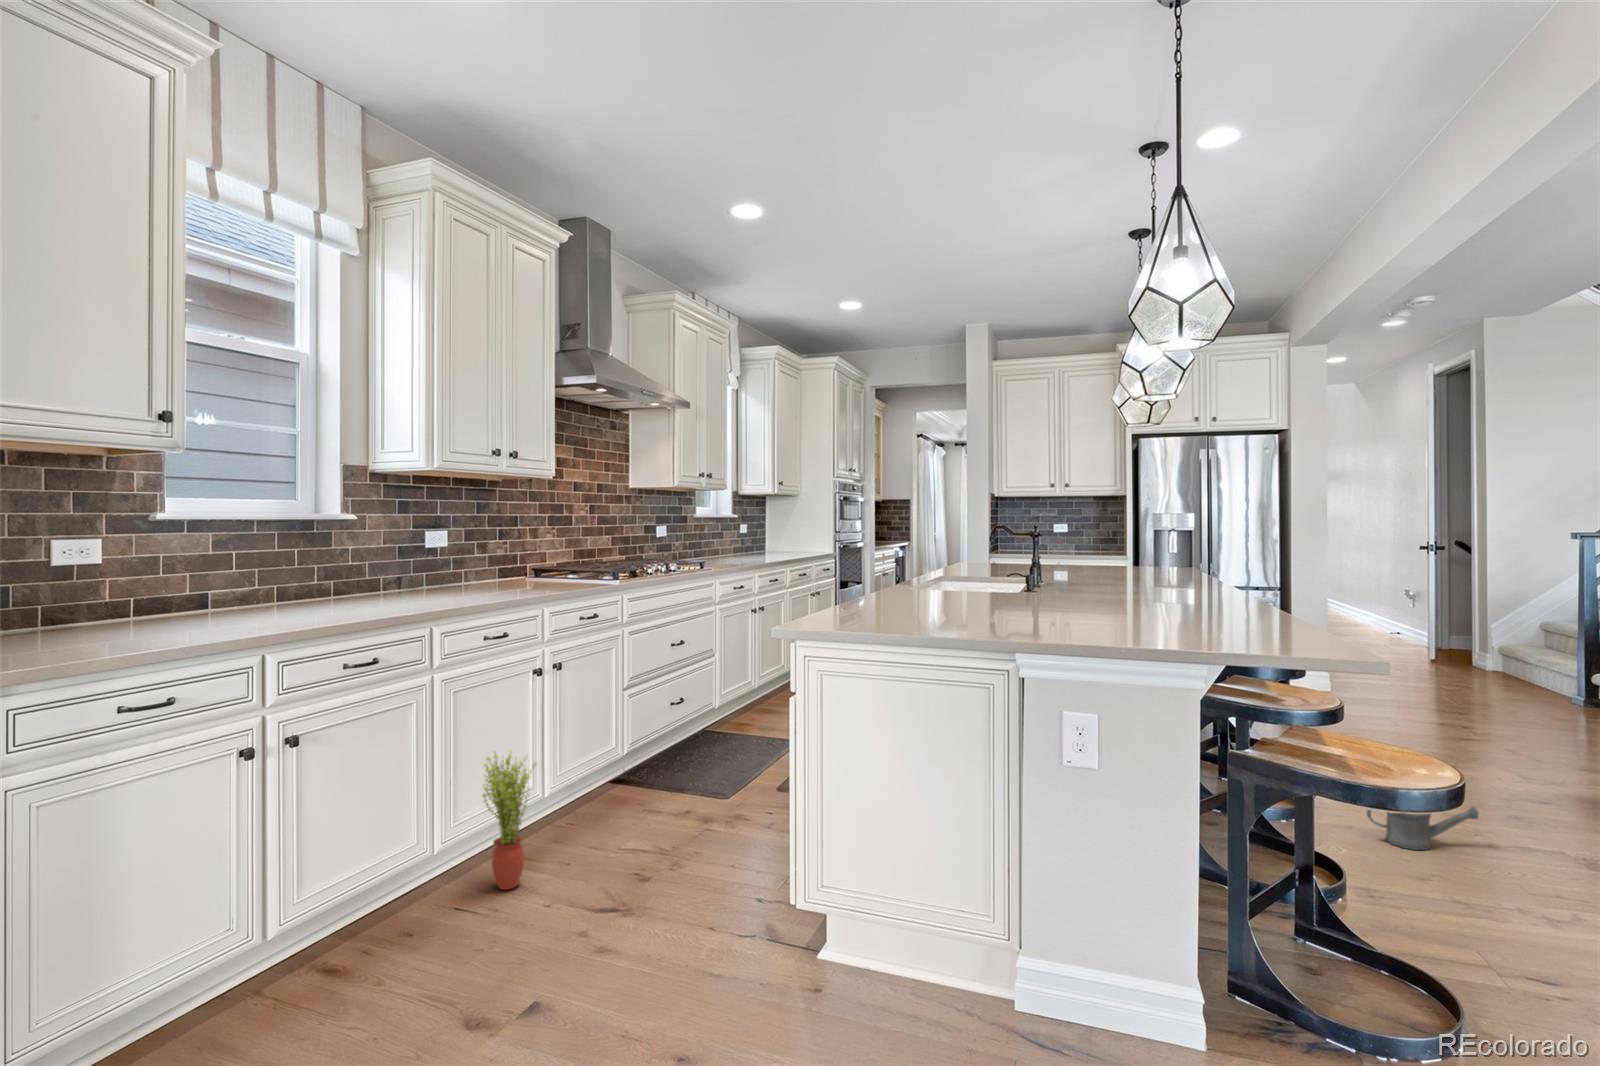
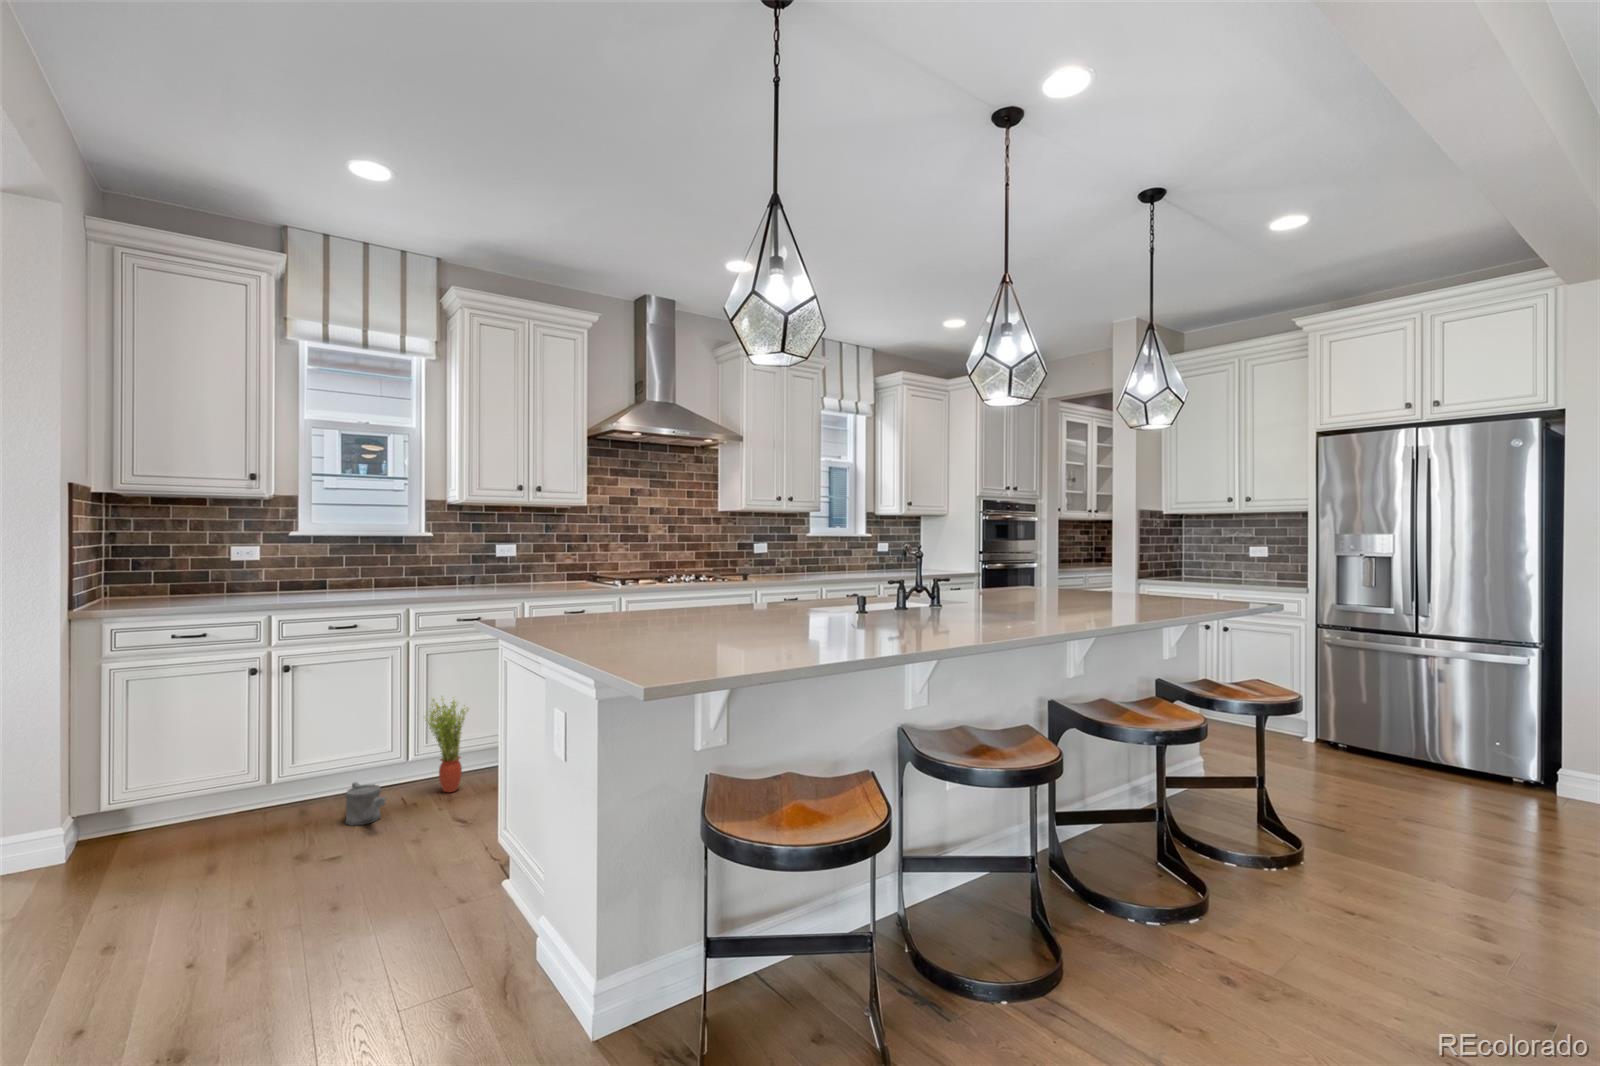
watering can: present [1367,807,1479,850] -> present [345,782,385,825]

